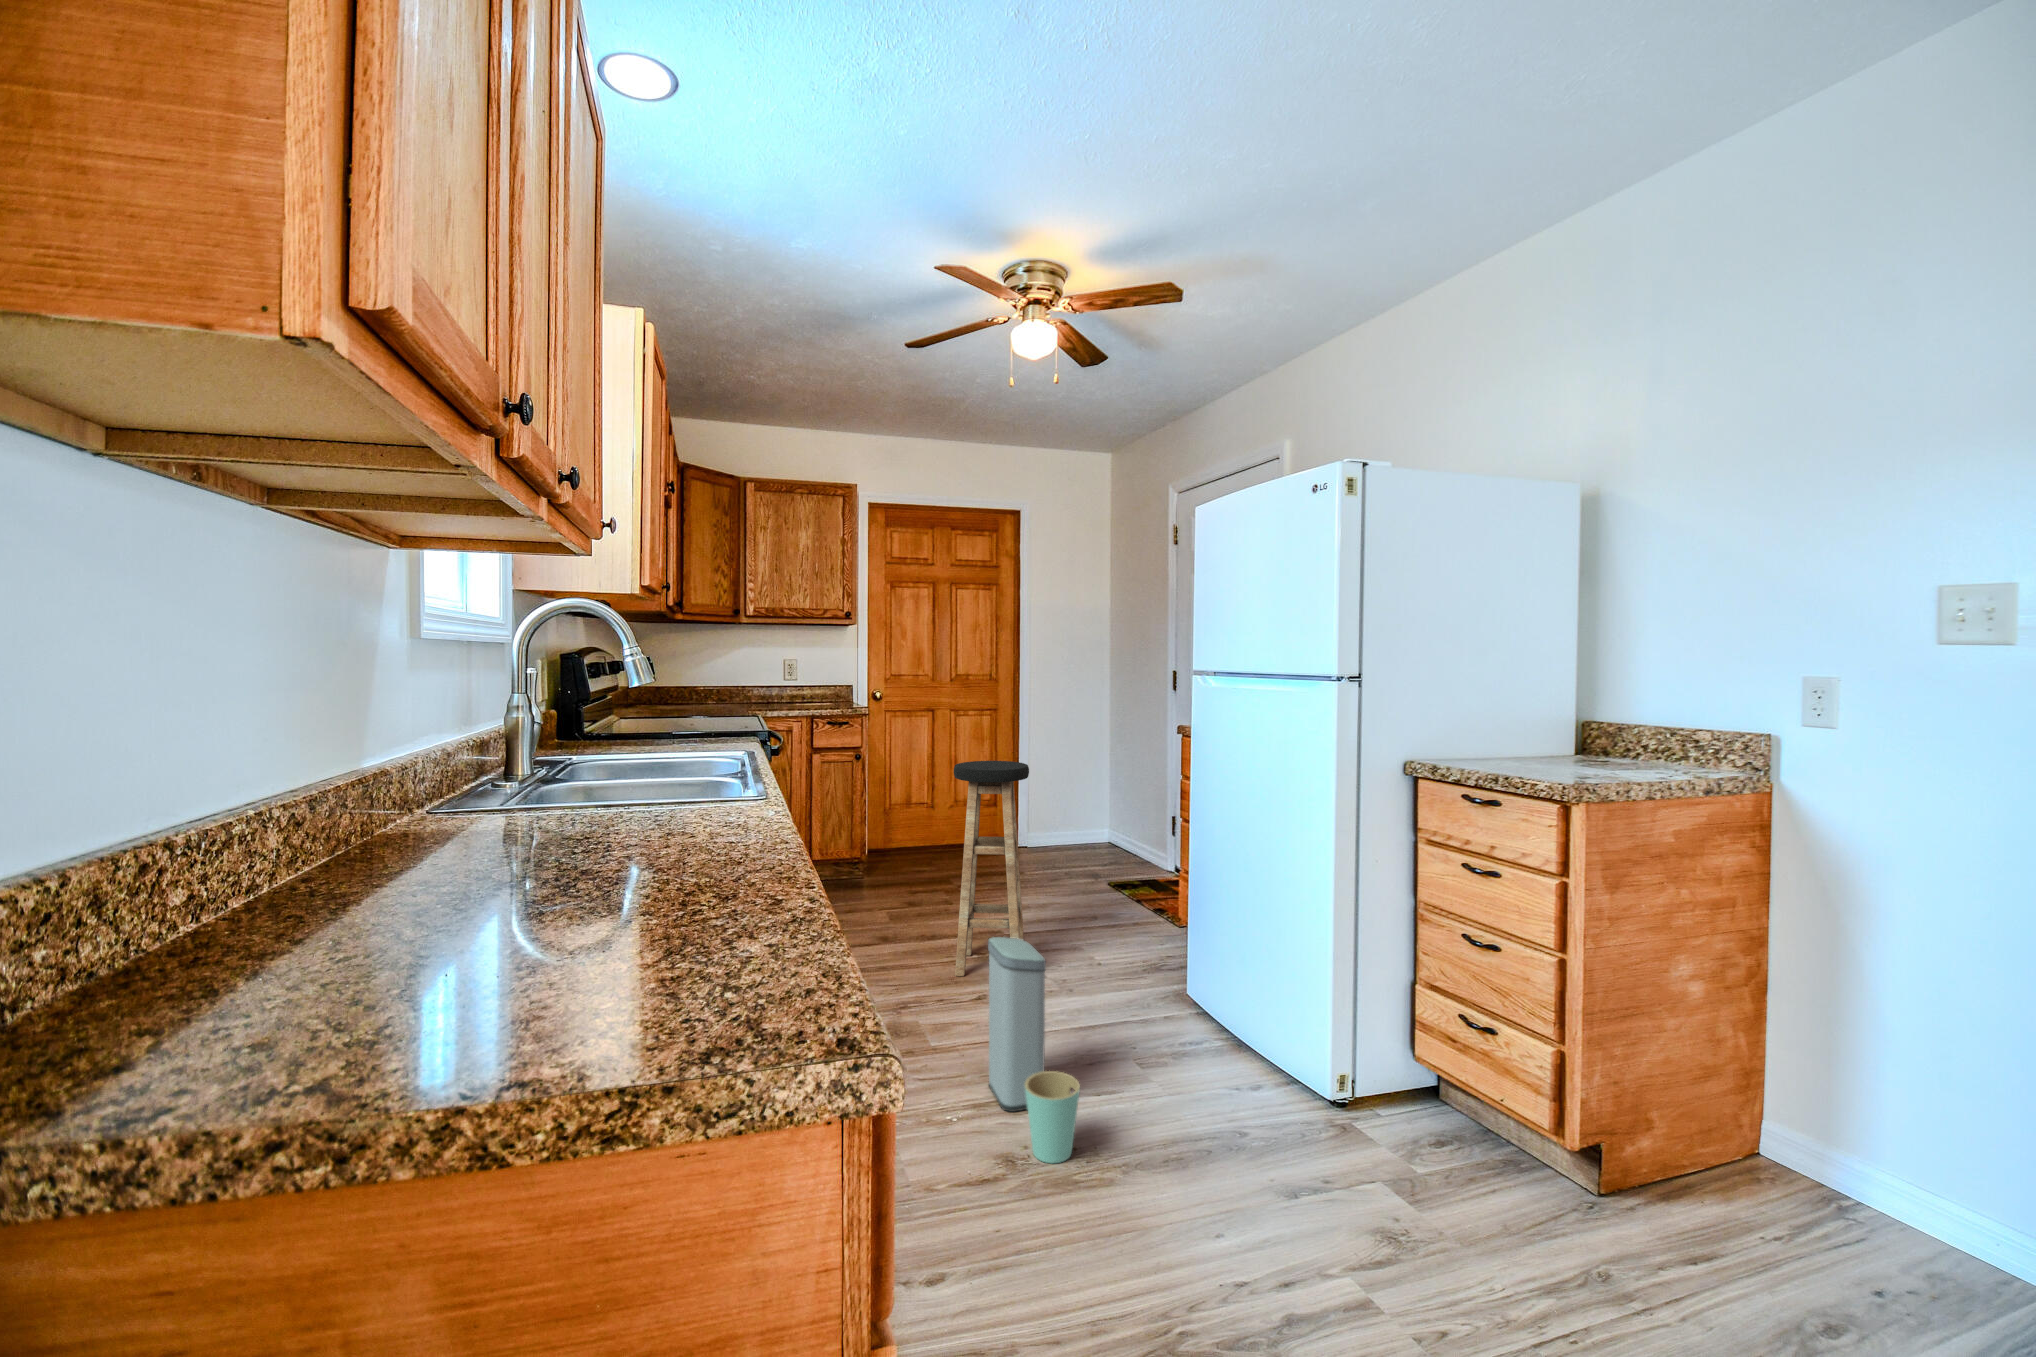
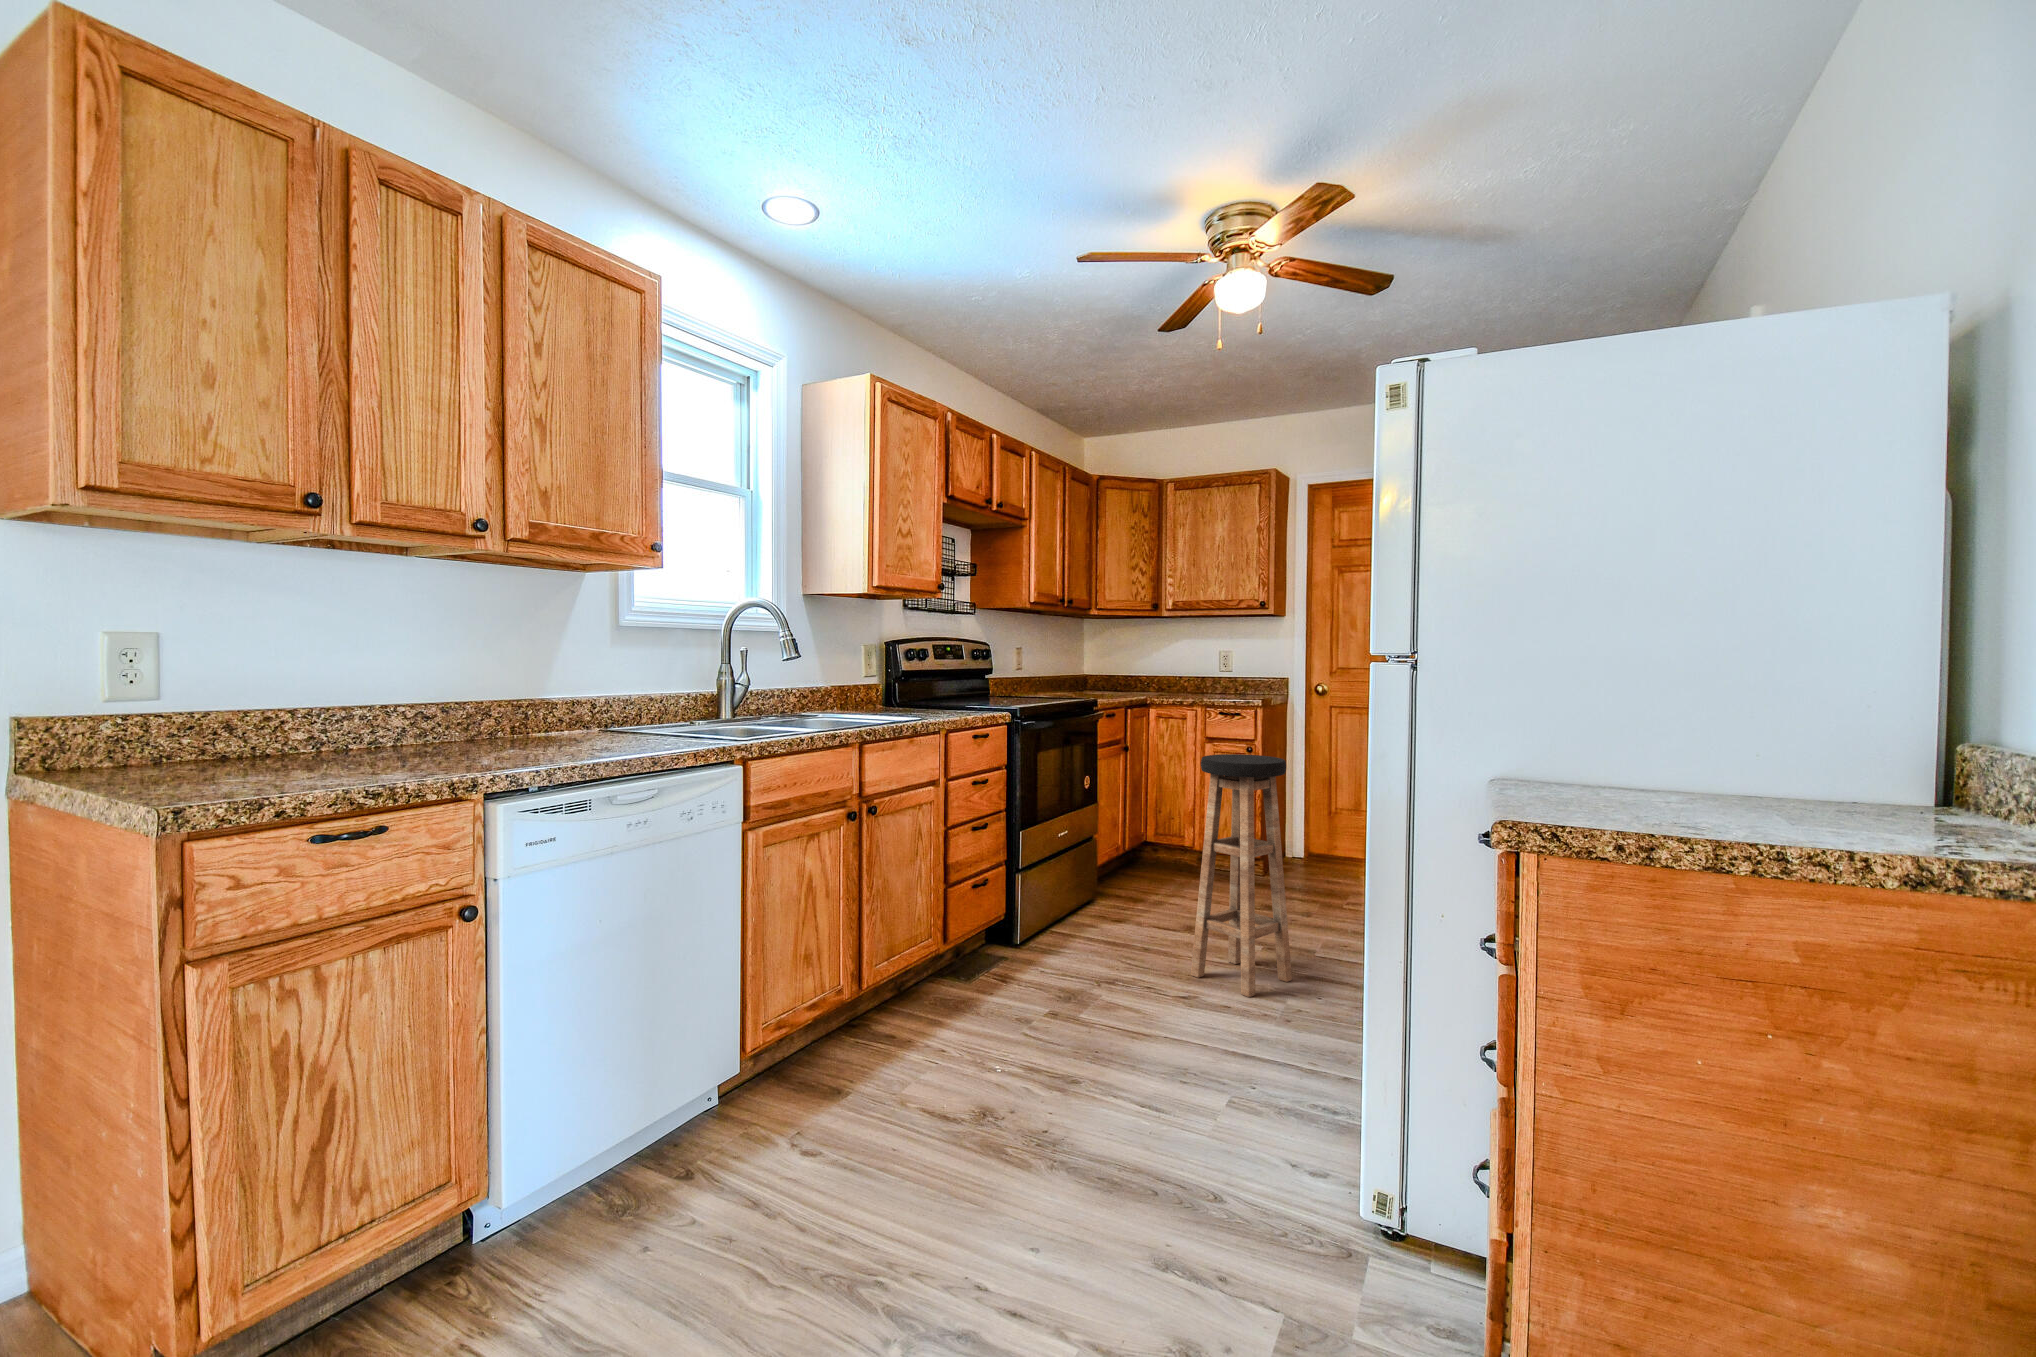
trash can: present [988,937,1080,1164] -> none [995,915,1105,1137]

